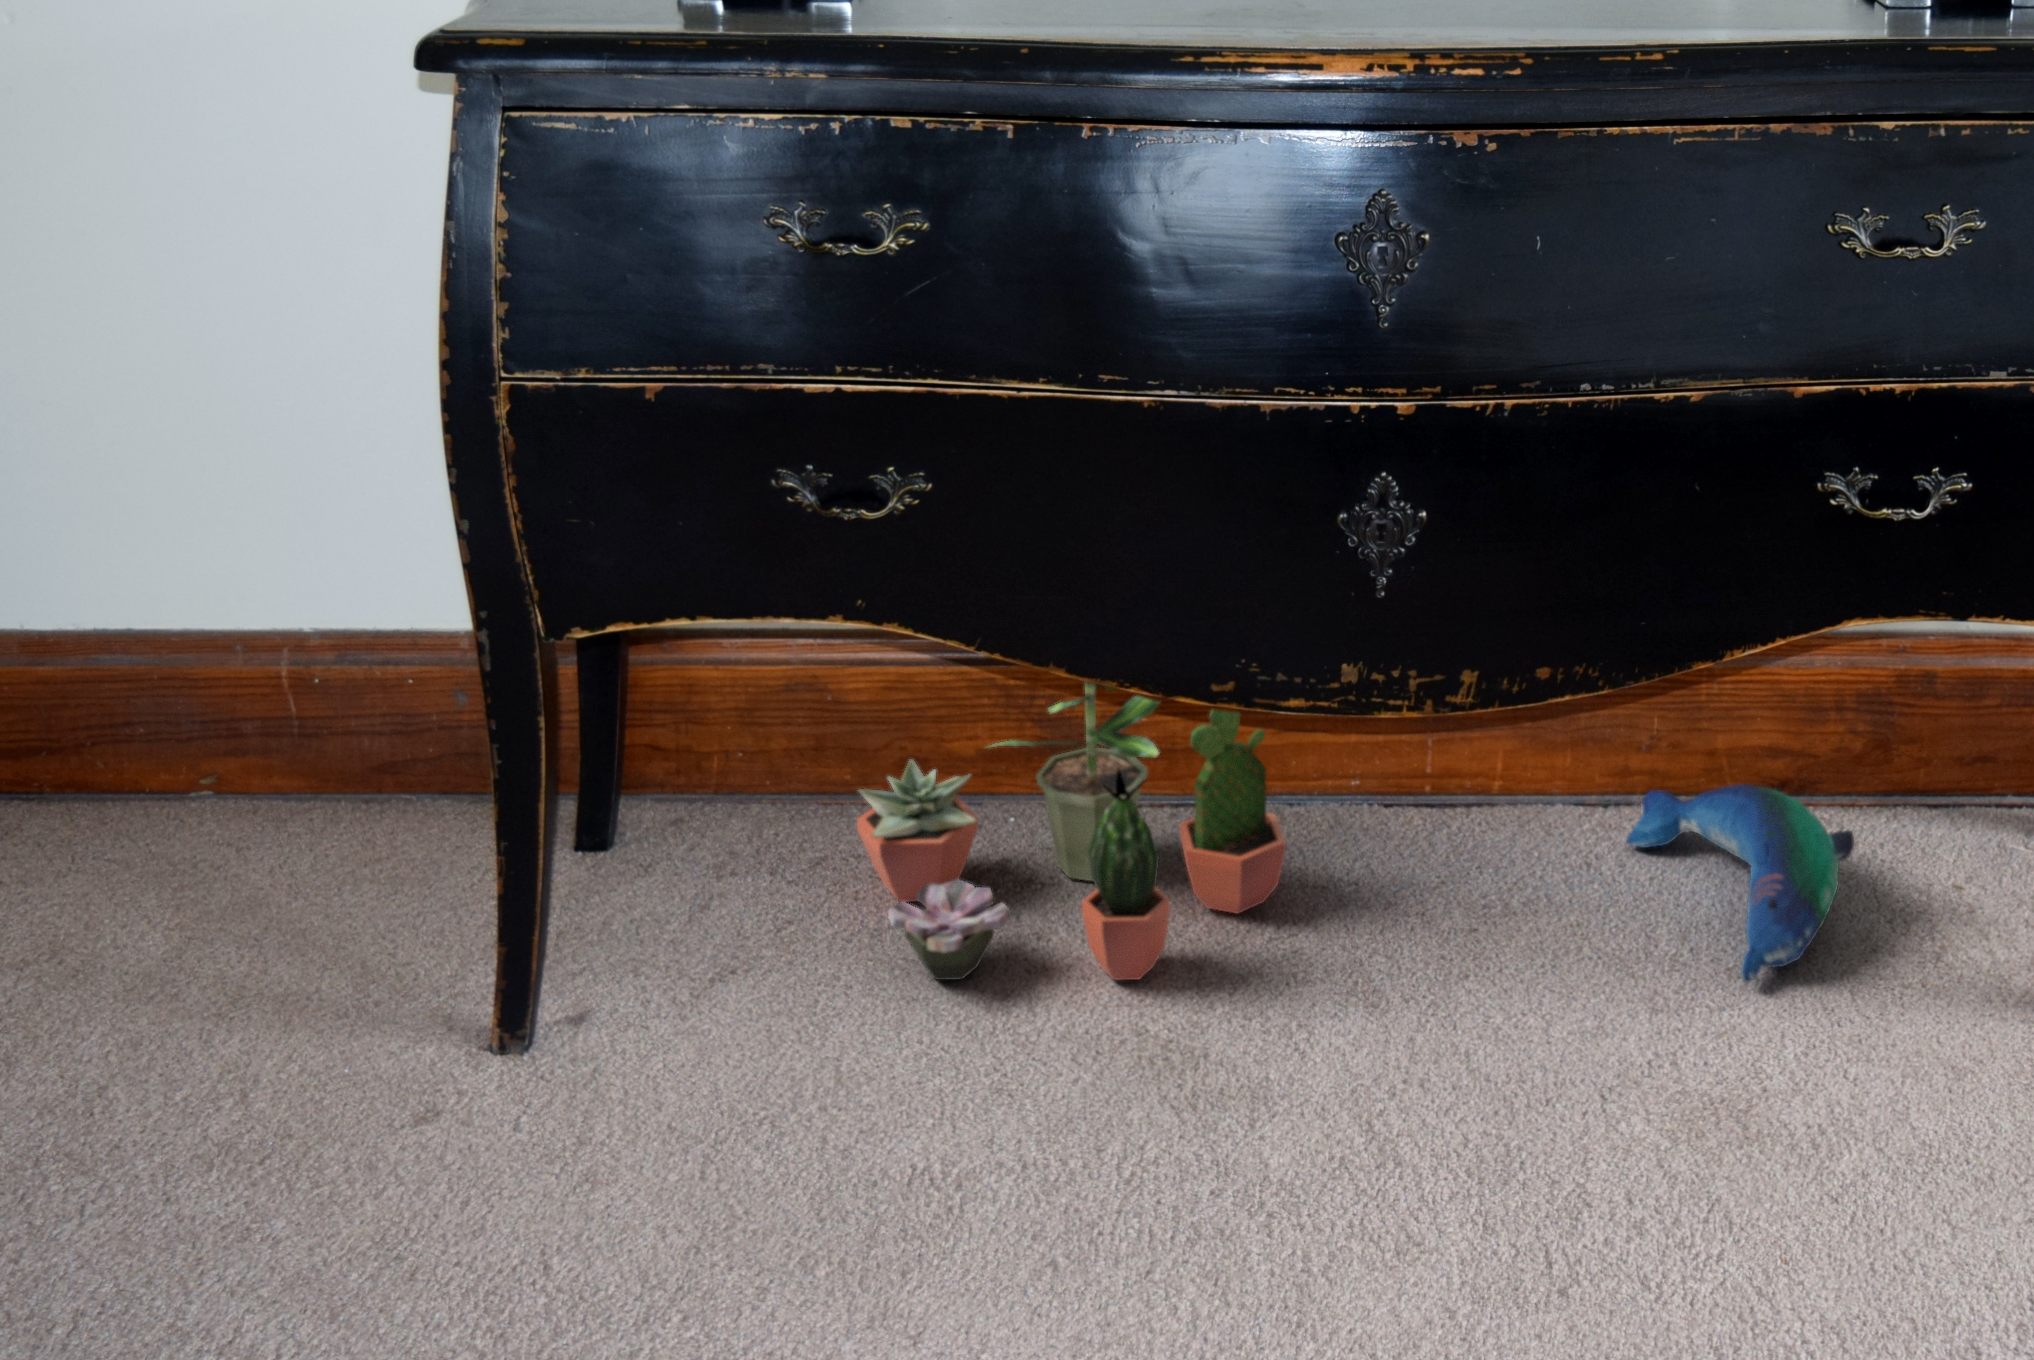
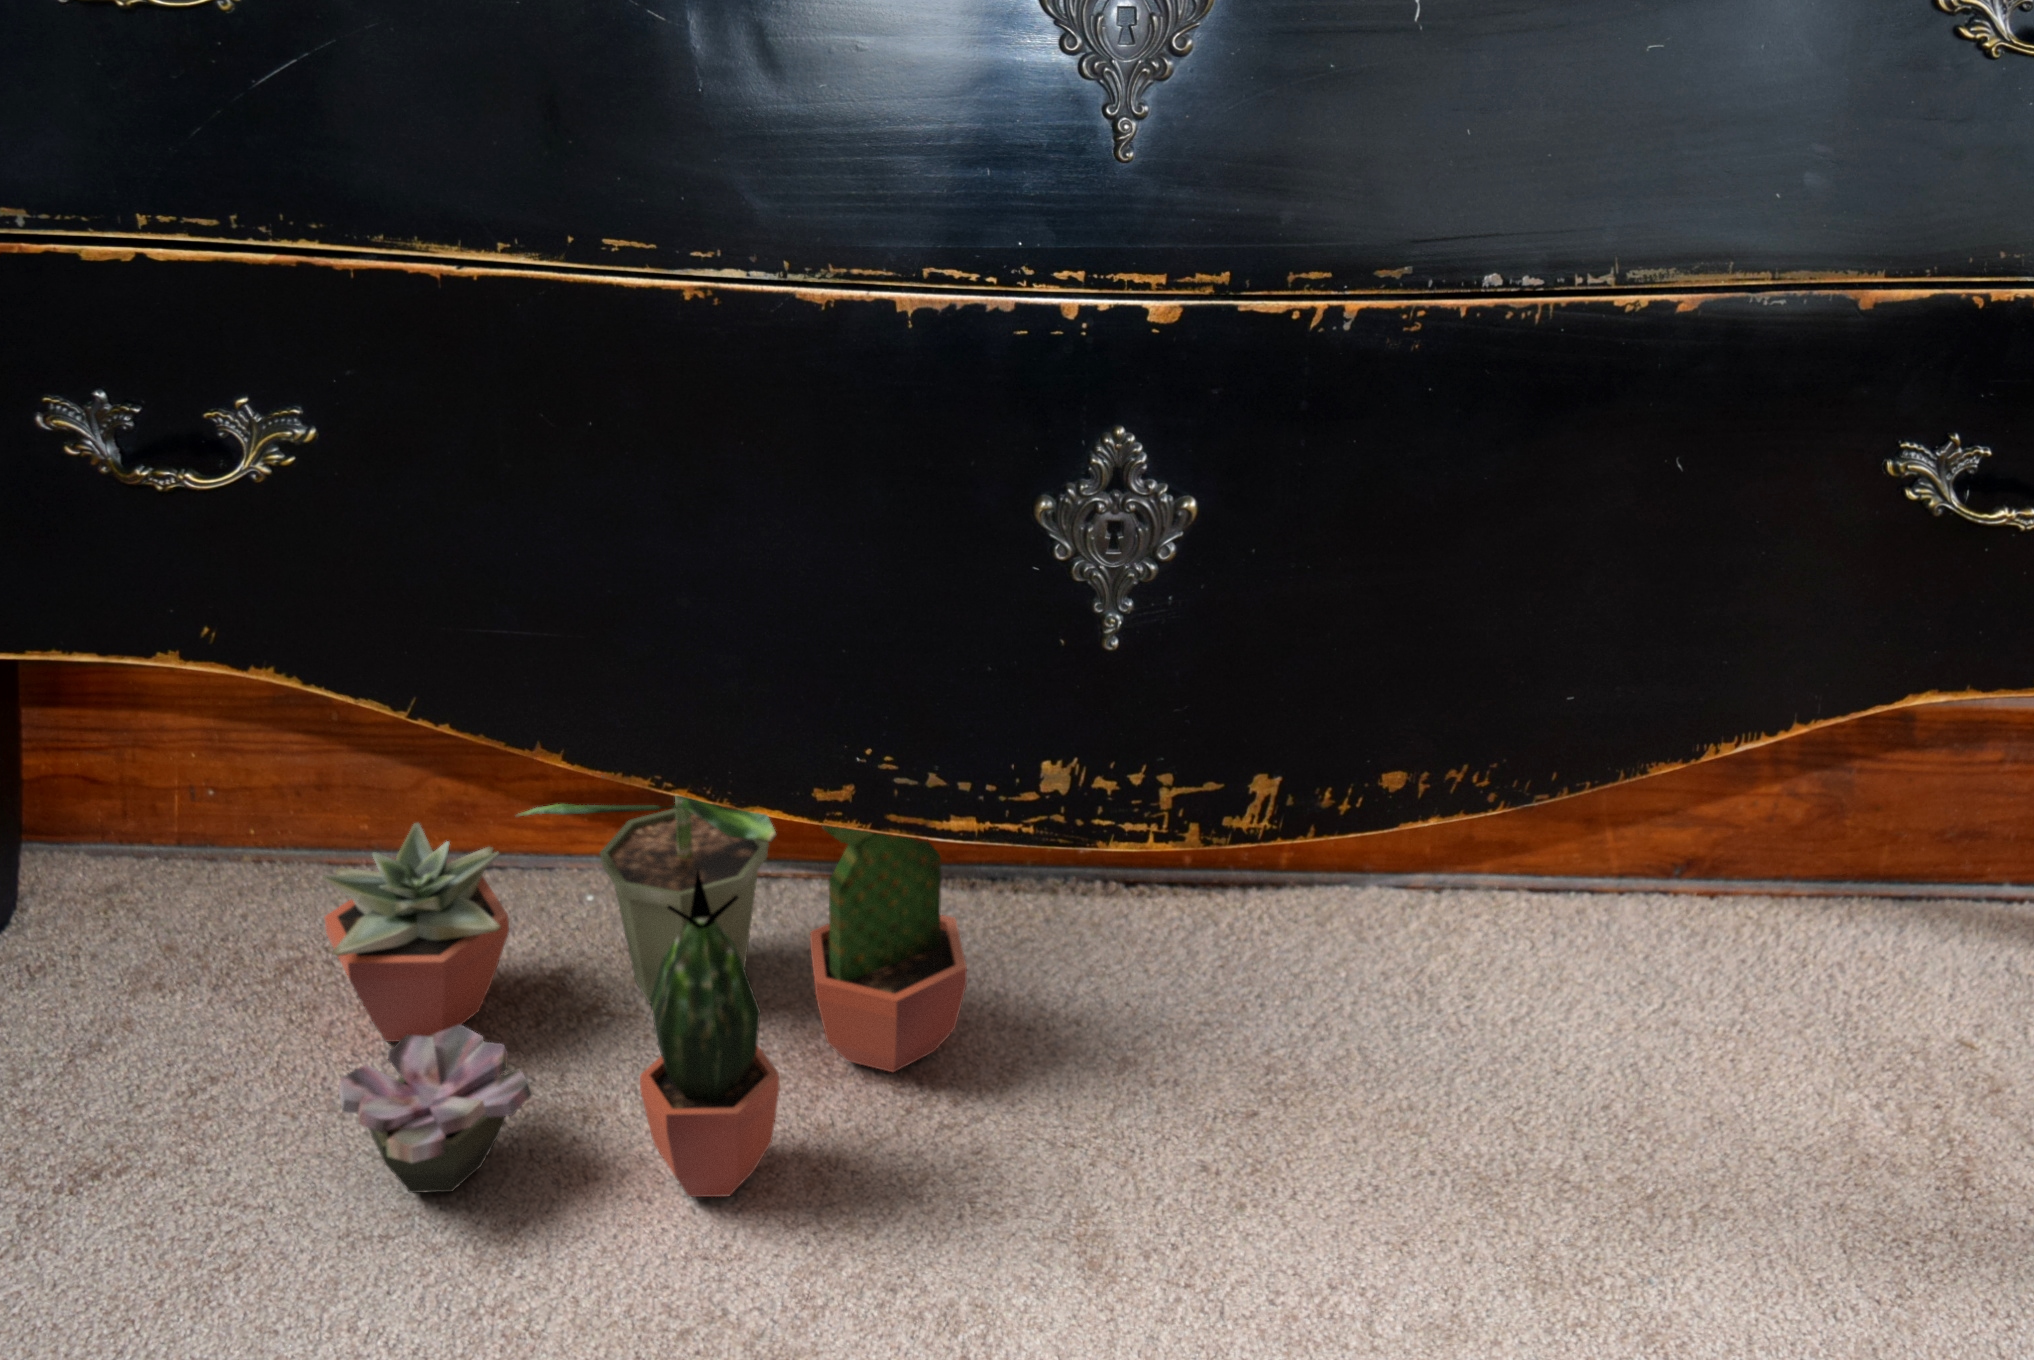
plush toy: present [1626,784,1854,982] -> none [1468,877,1824,1218]

